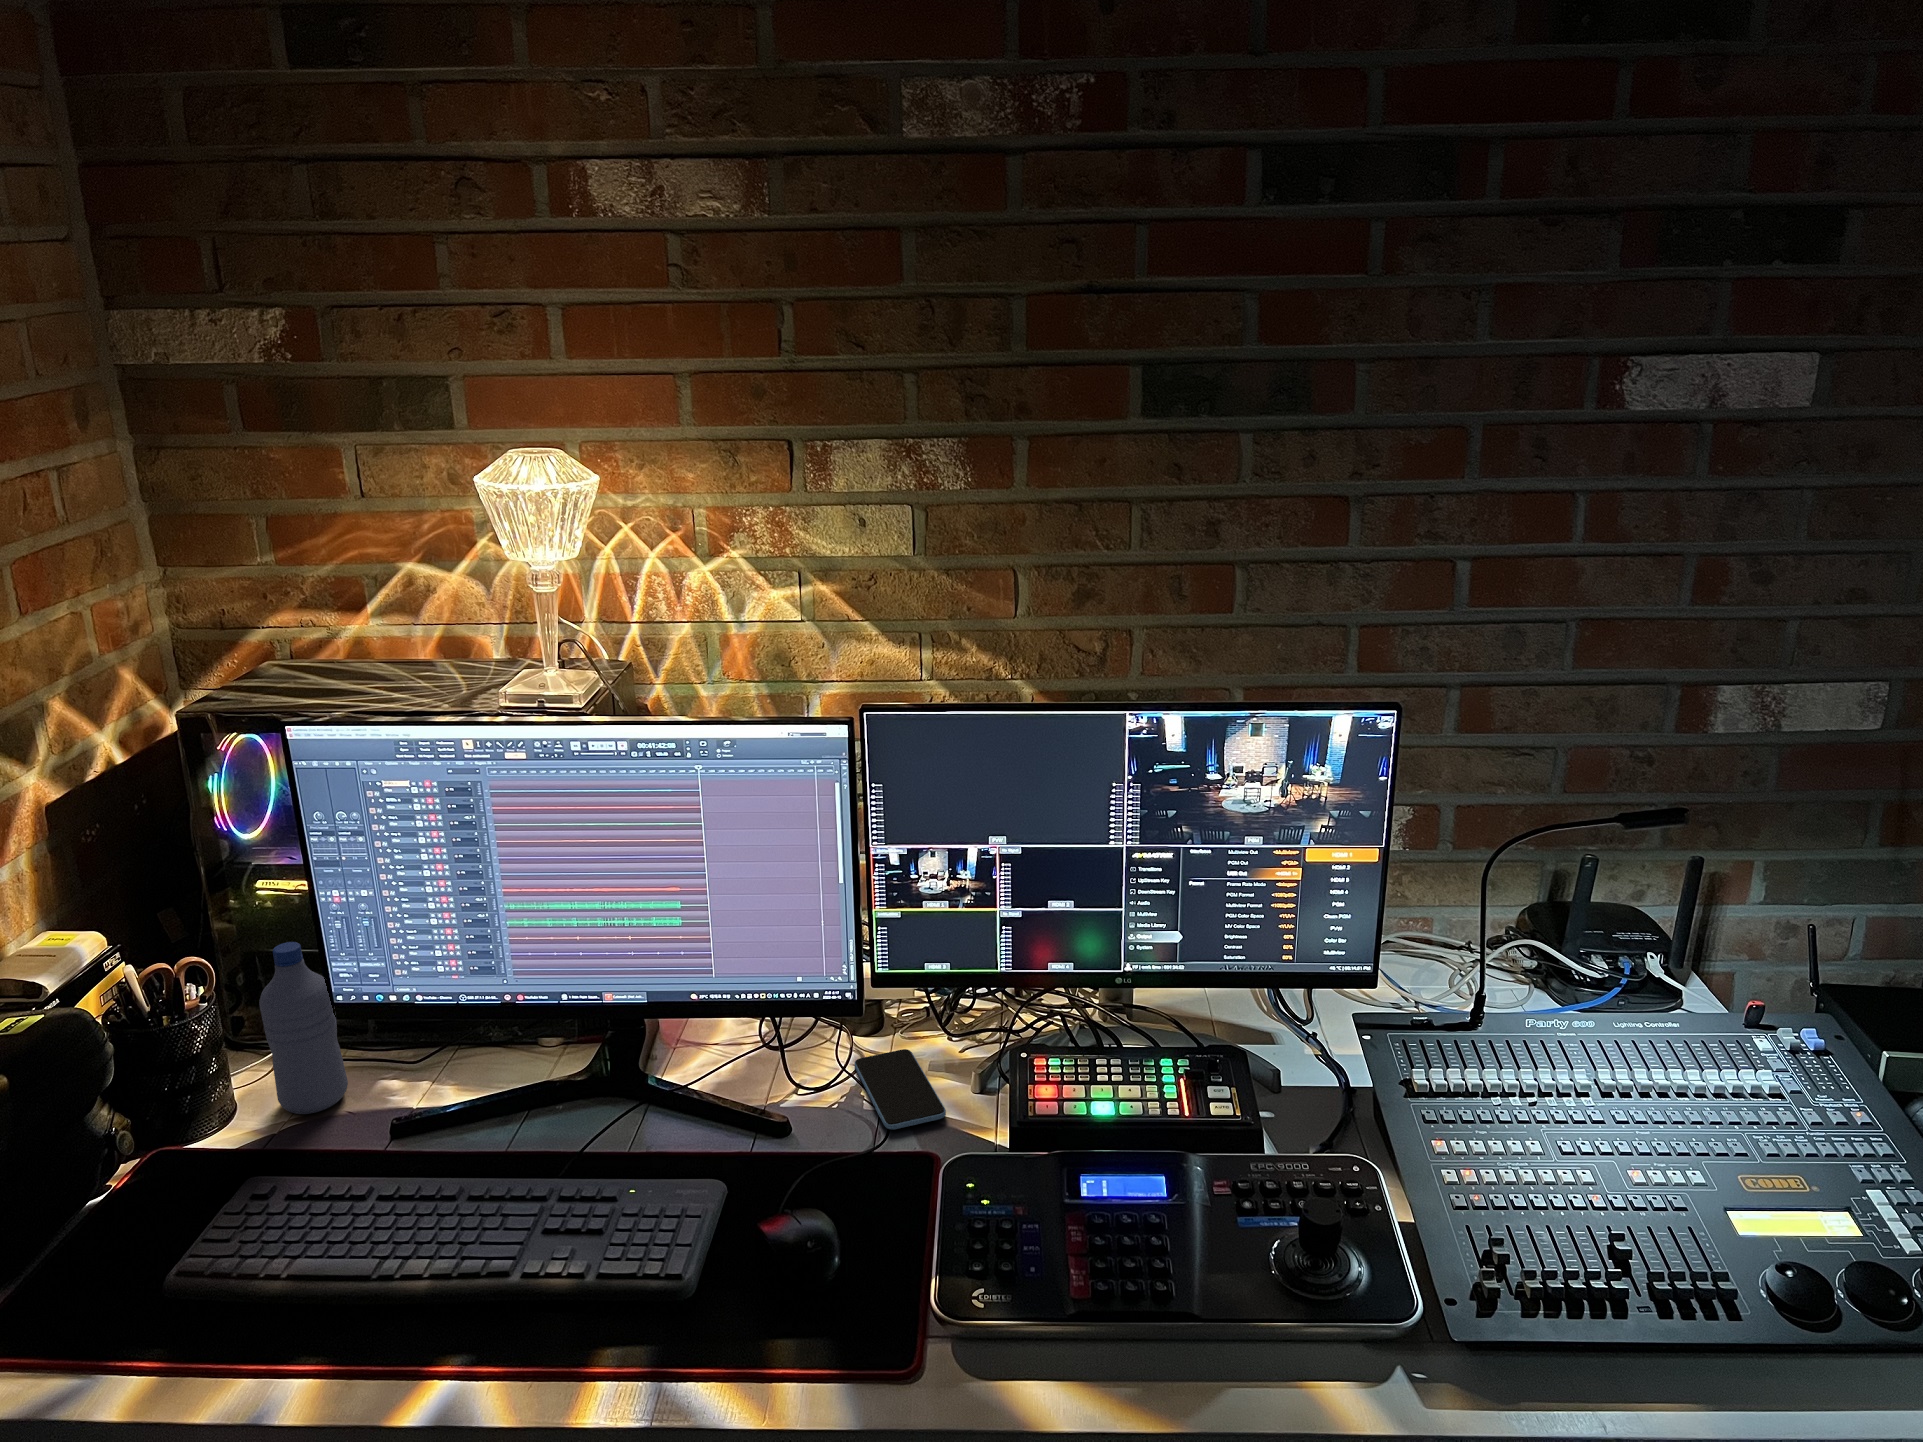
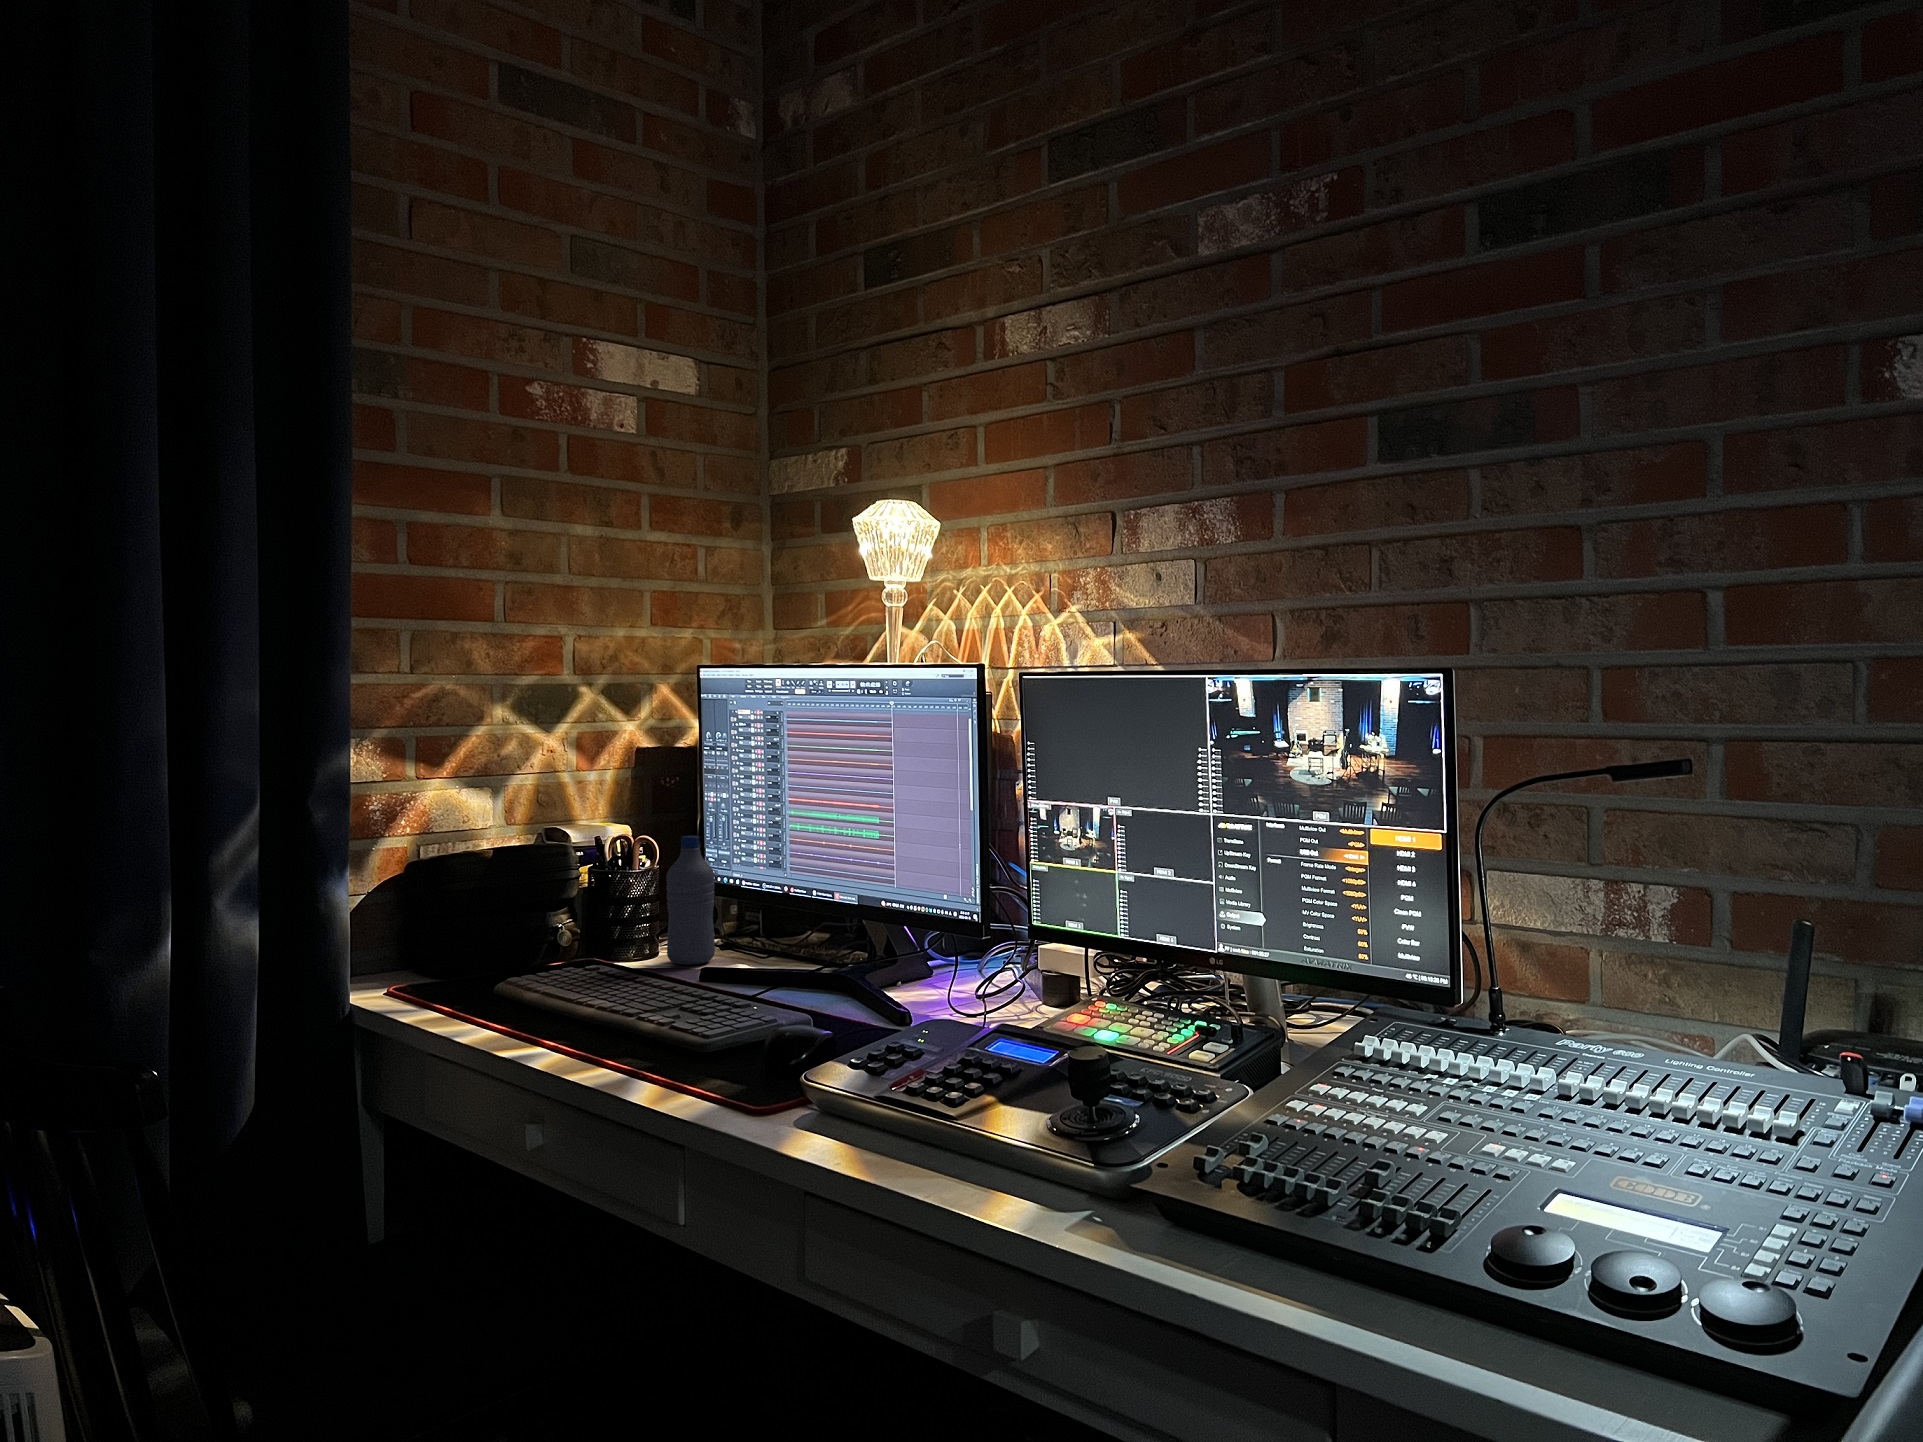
smartphone: present [854,1049,946,1129] -> none [973,1012,1062,1047]

